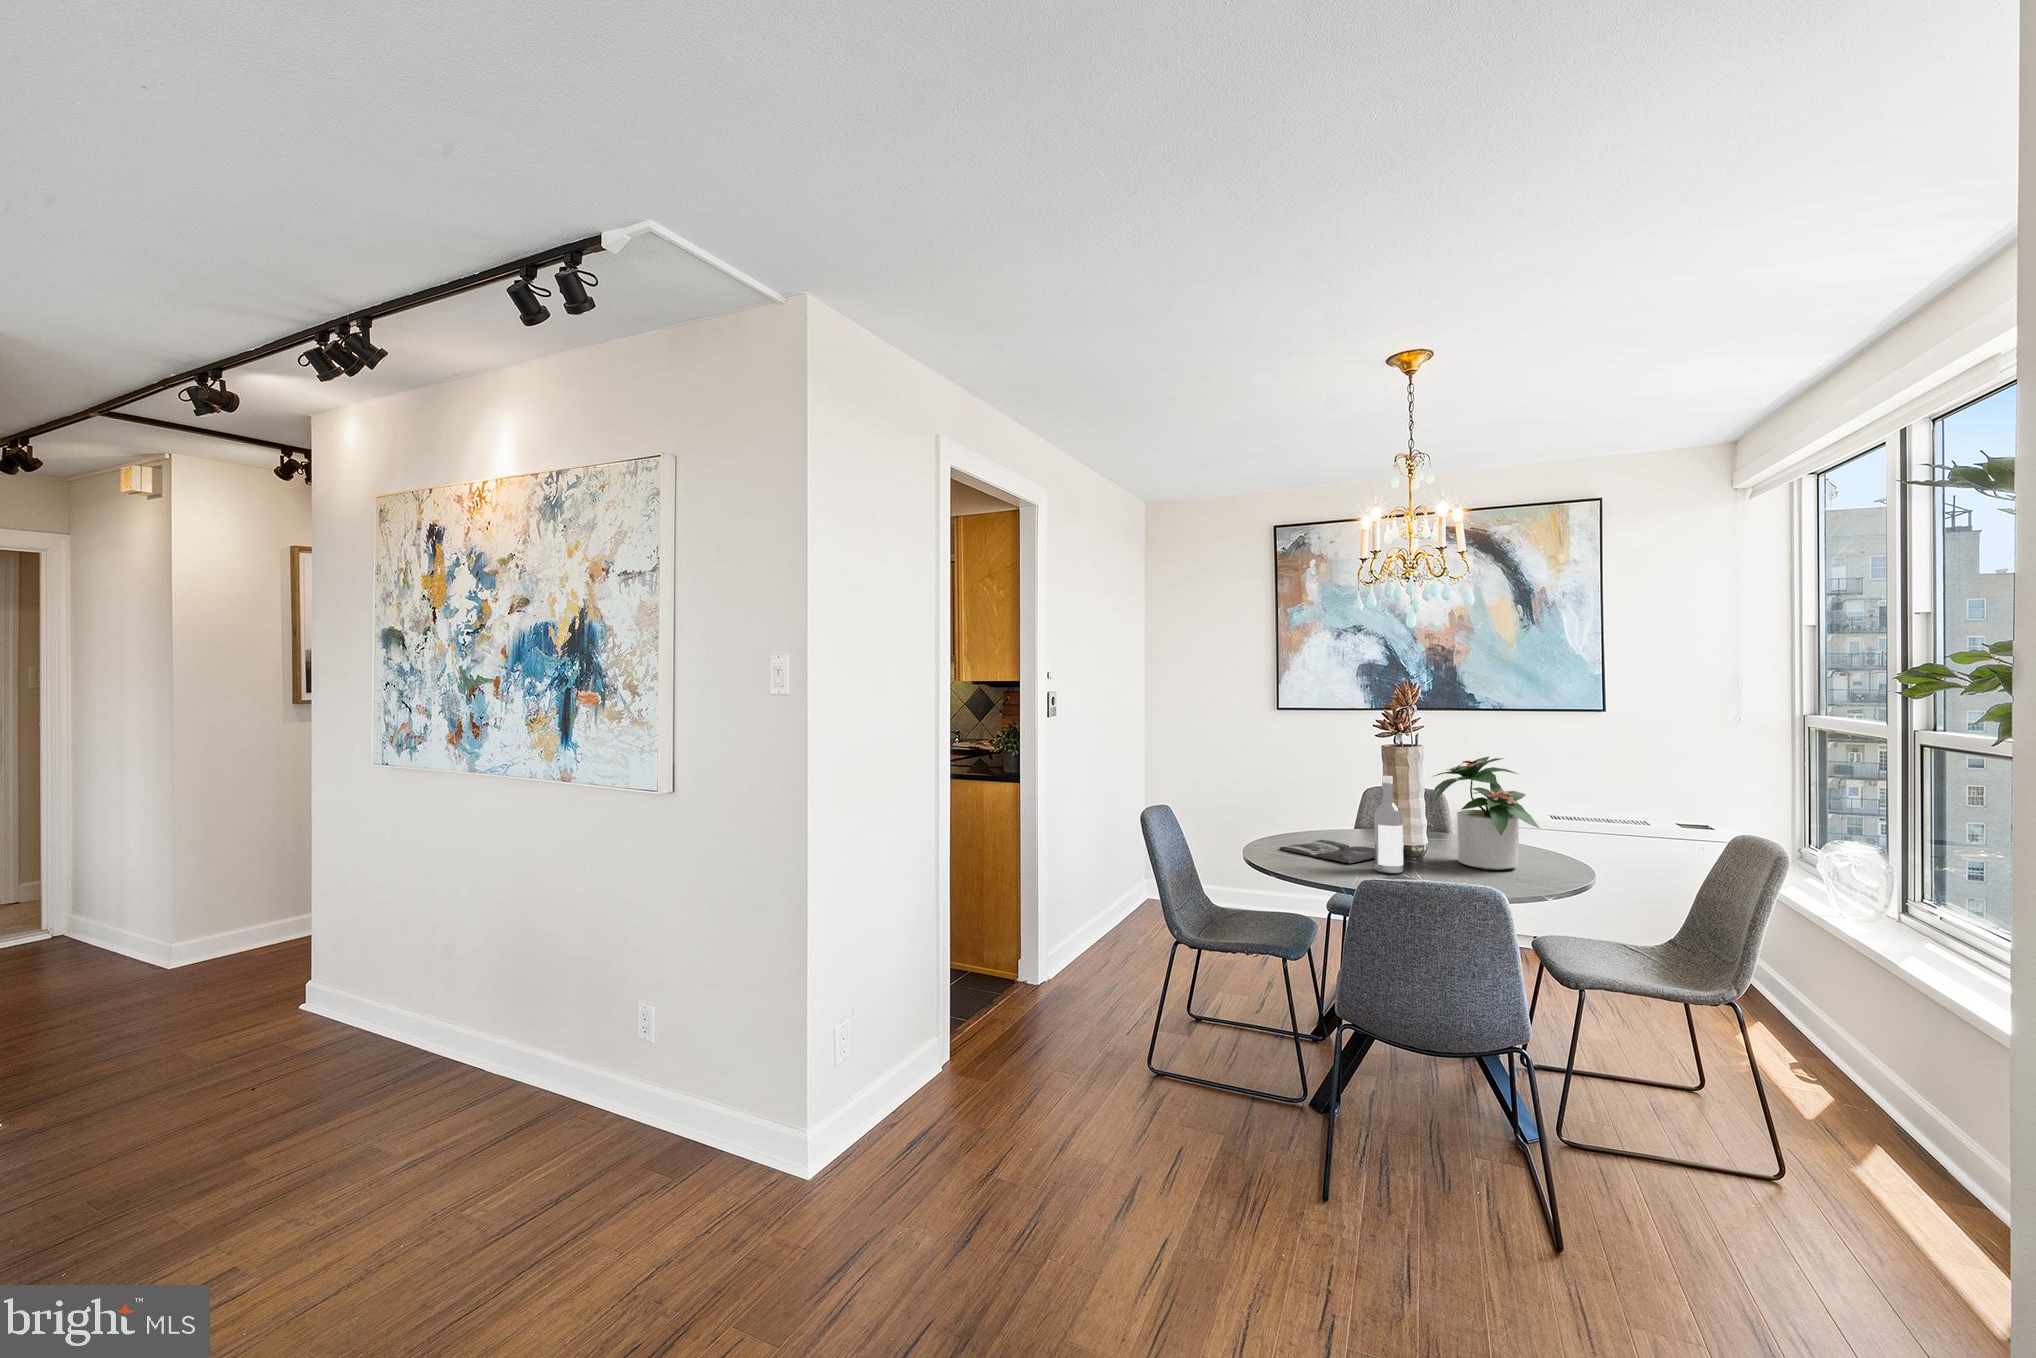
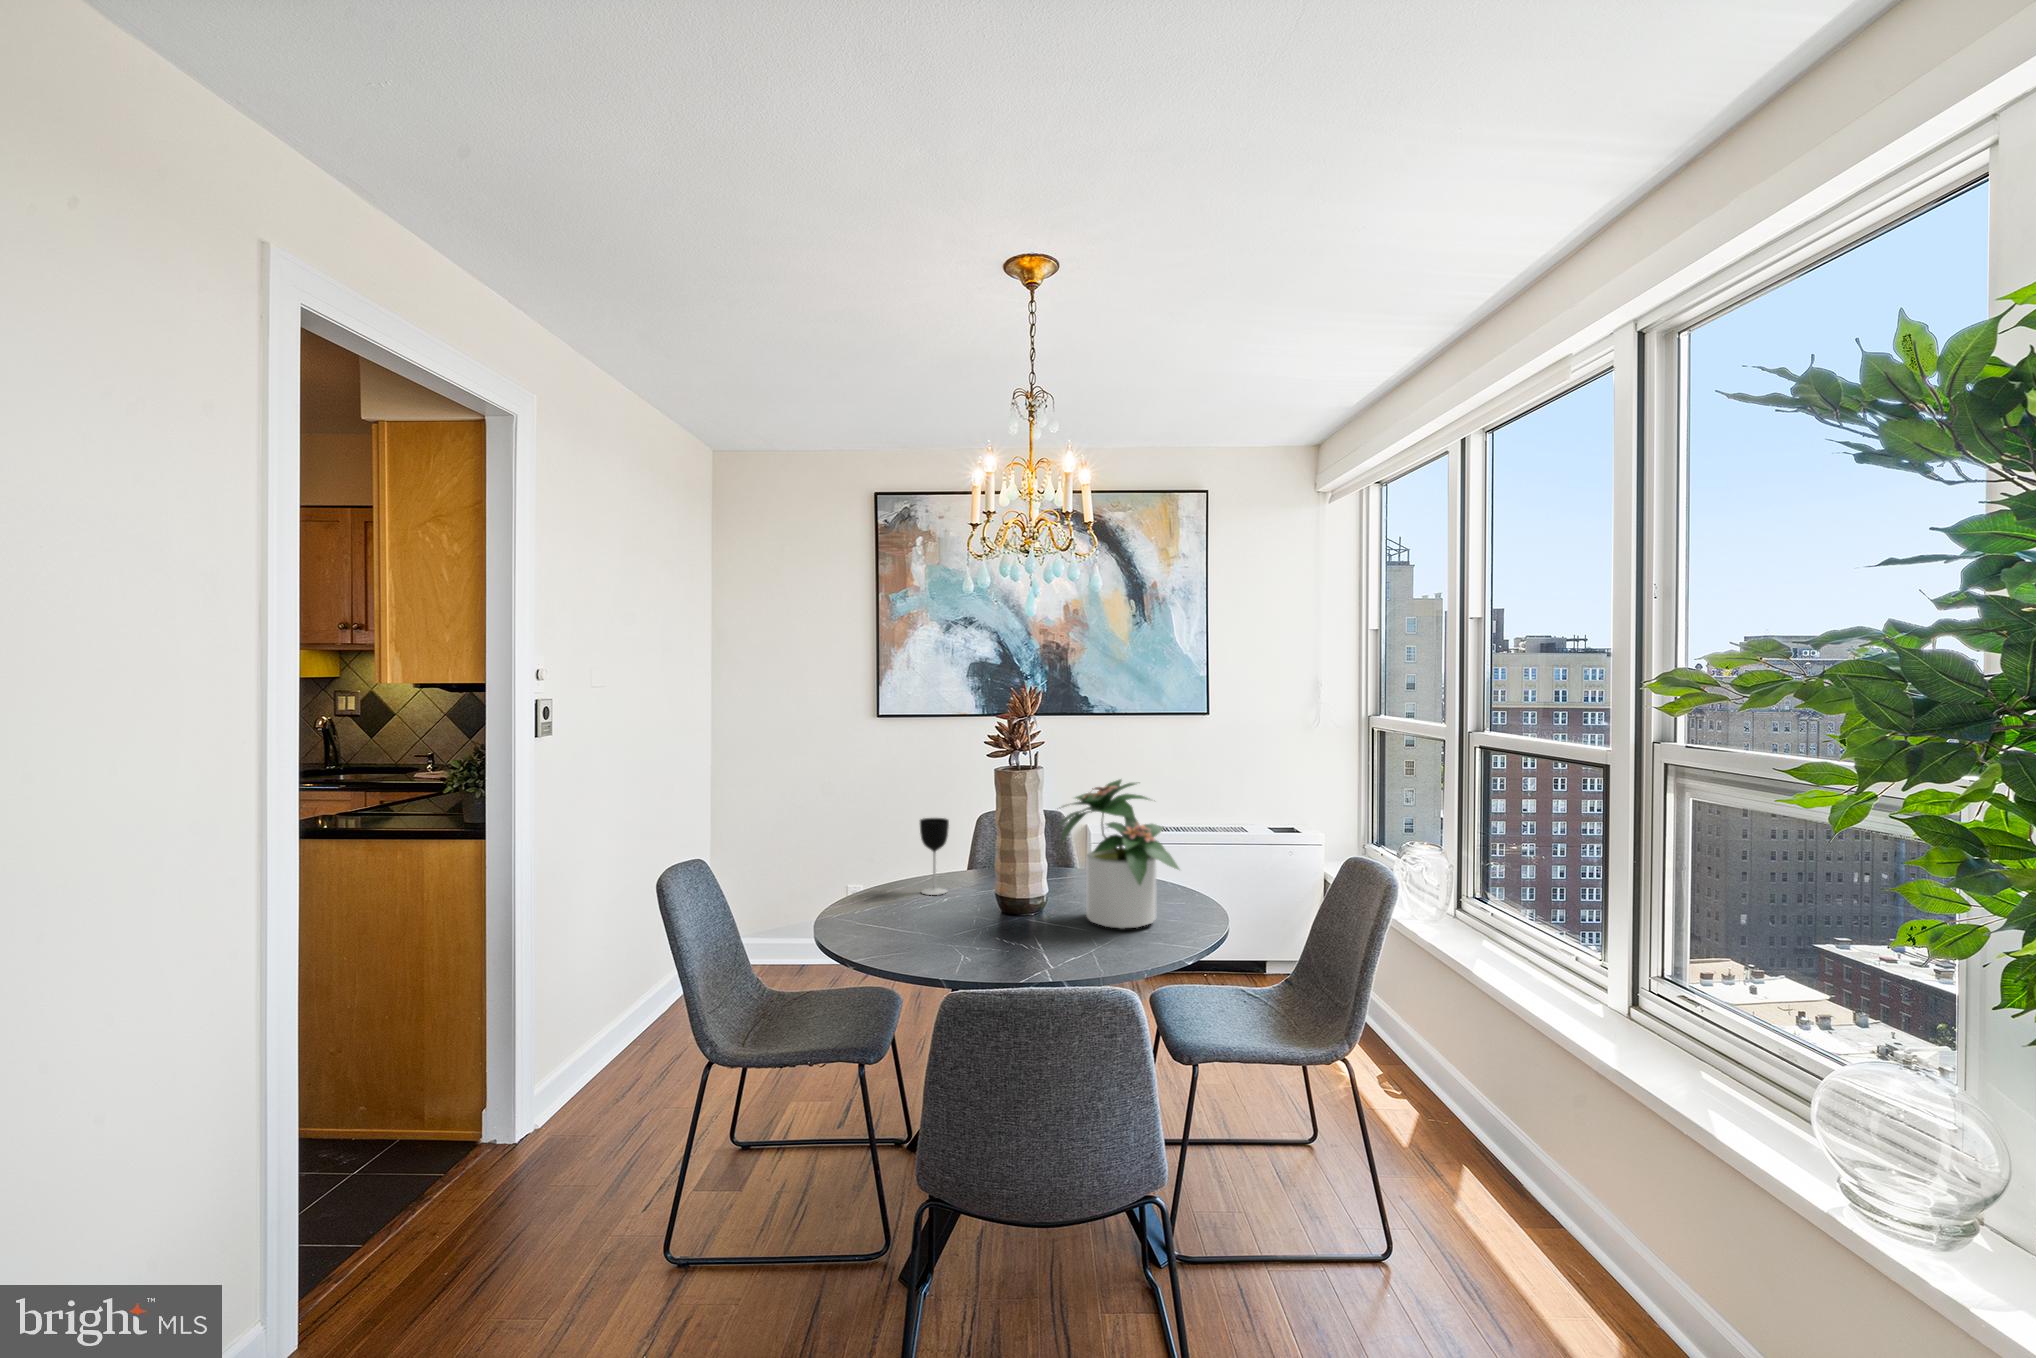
wine bottle: present [1374,776,1403,873] -> none [986,815,1023,952]
wine glass: none [1321,783,1344,840] -> present [920,818,949,895]
magazine: present [1279,840,1375,863] -> none [861,898,1003,939]

